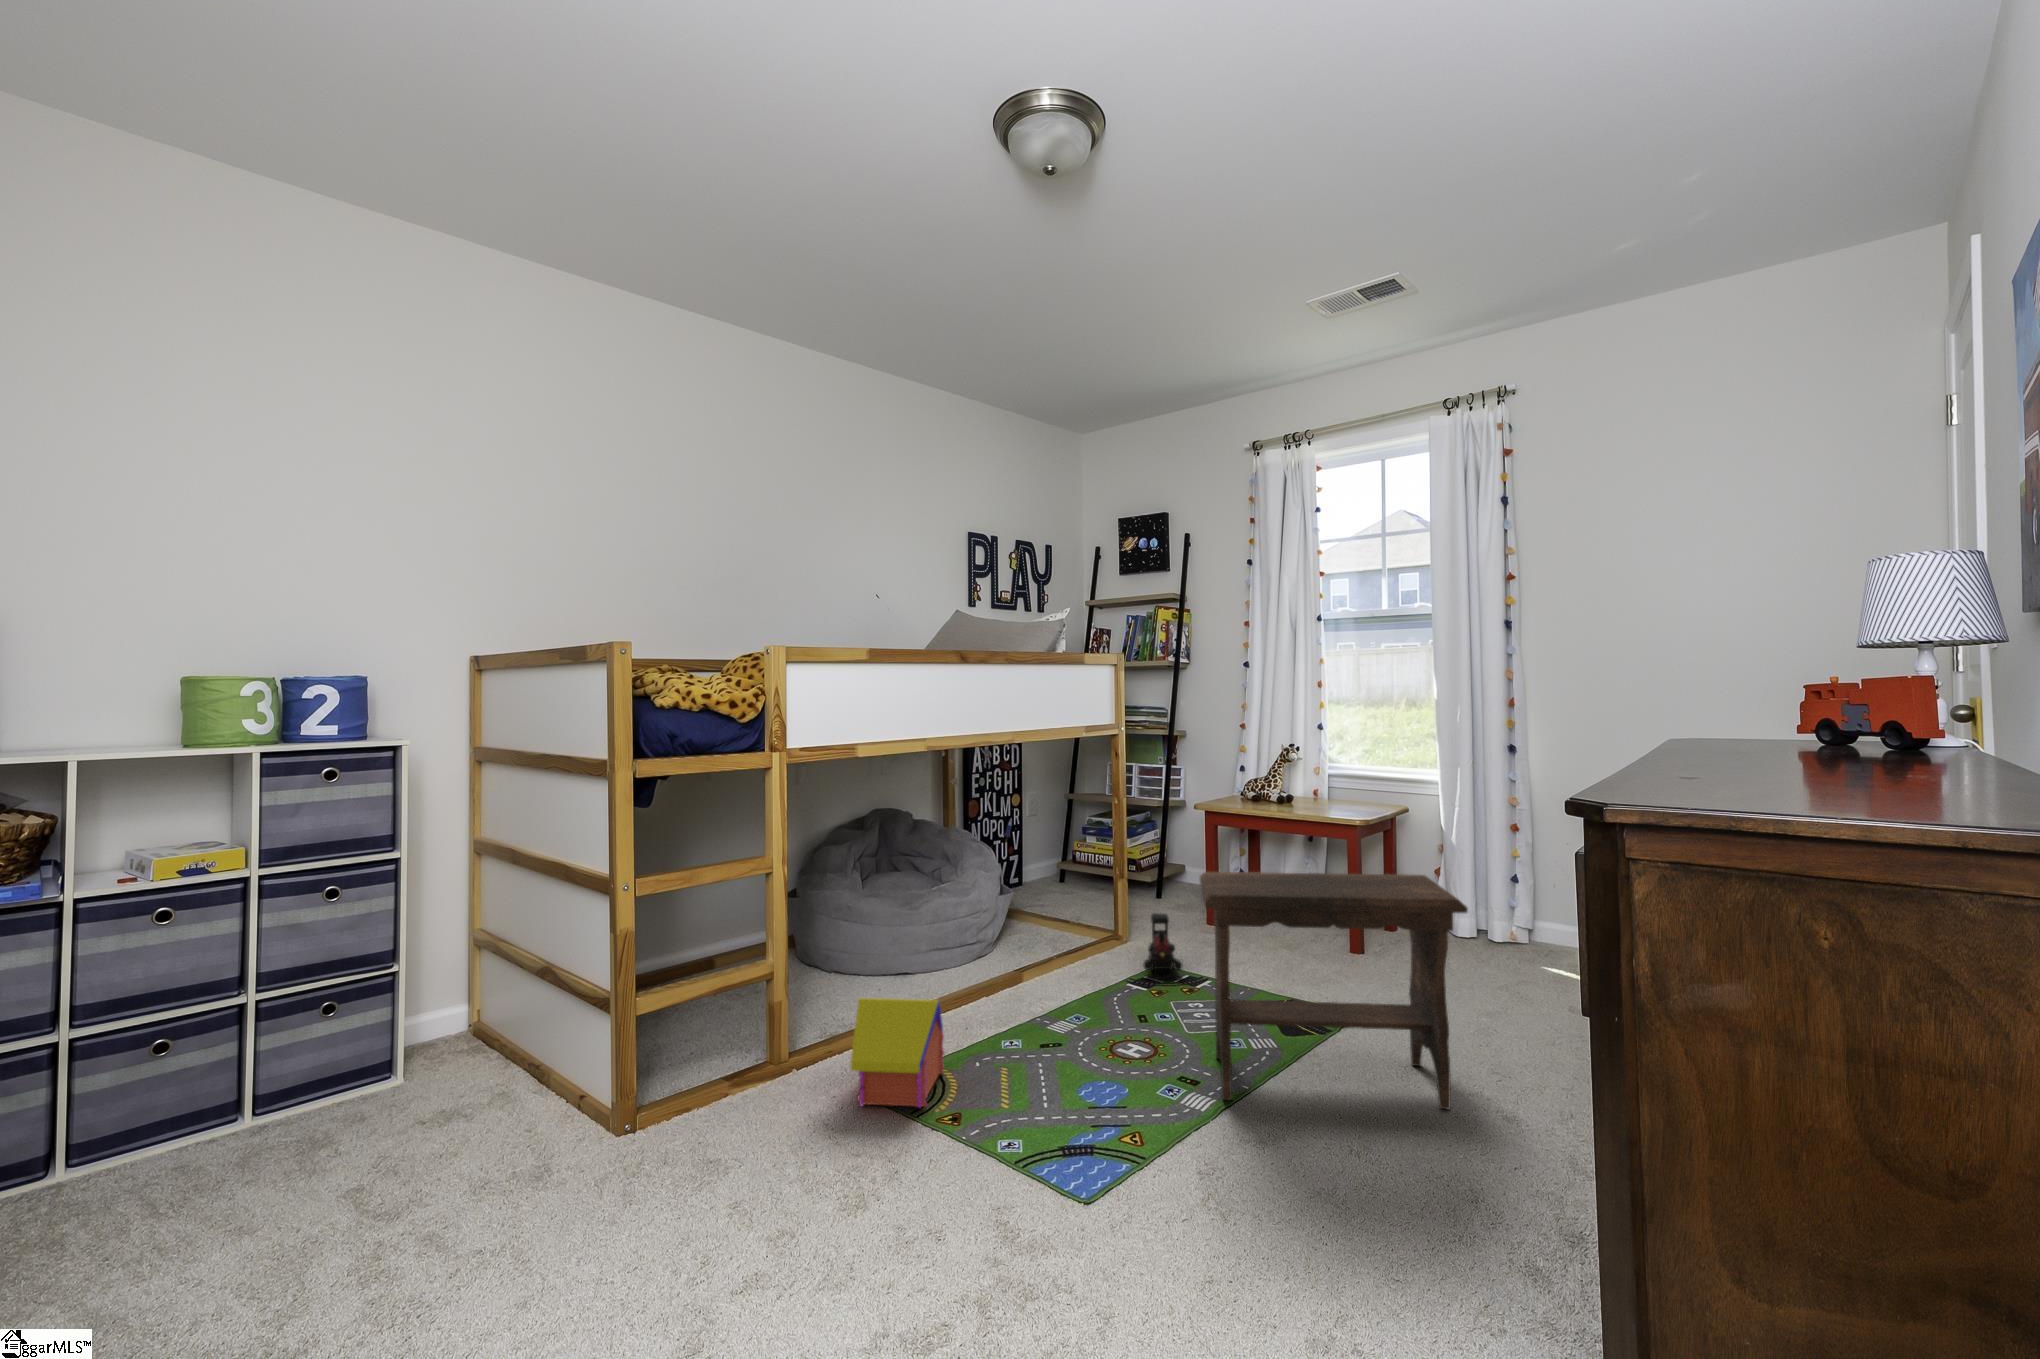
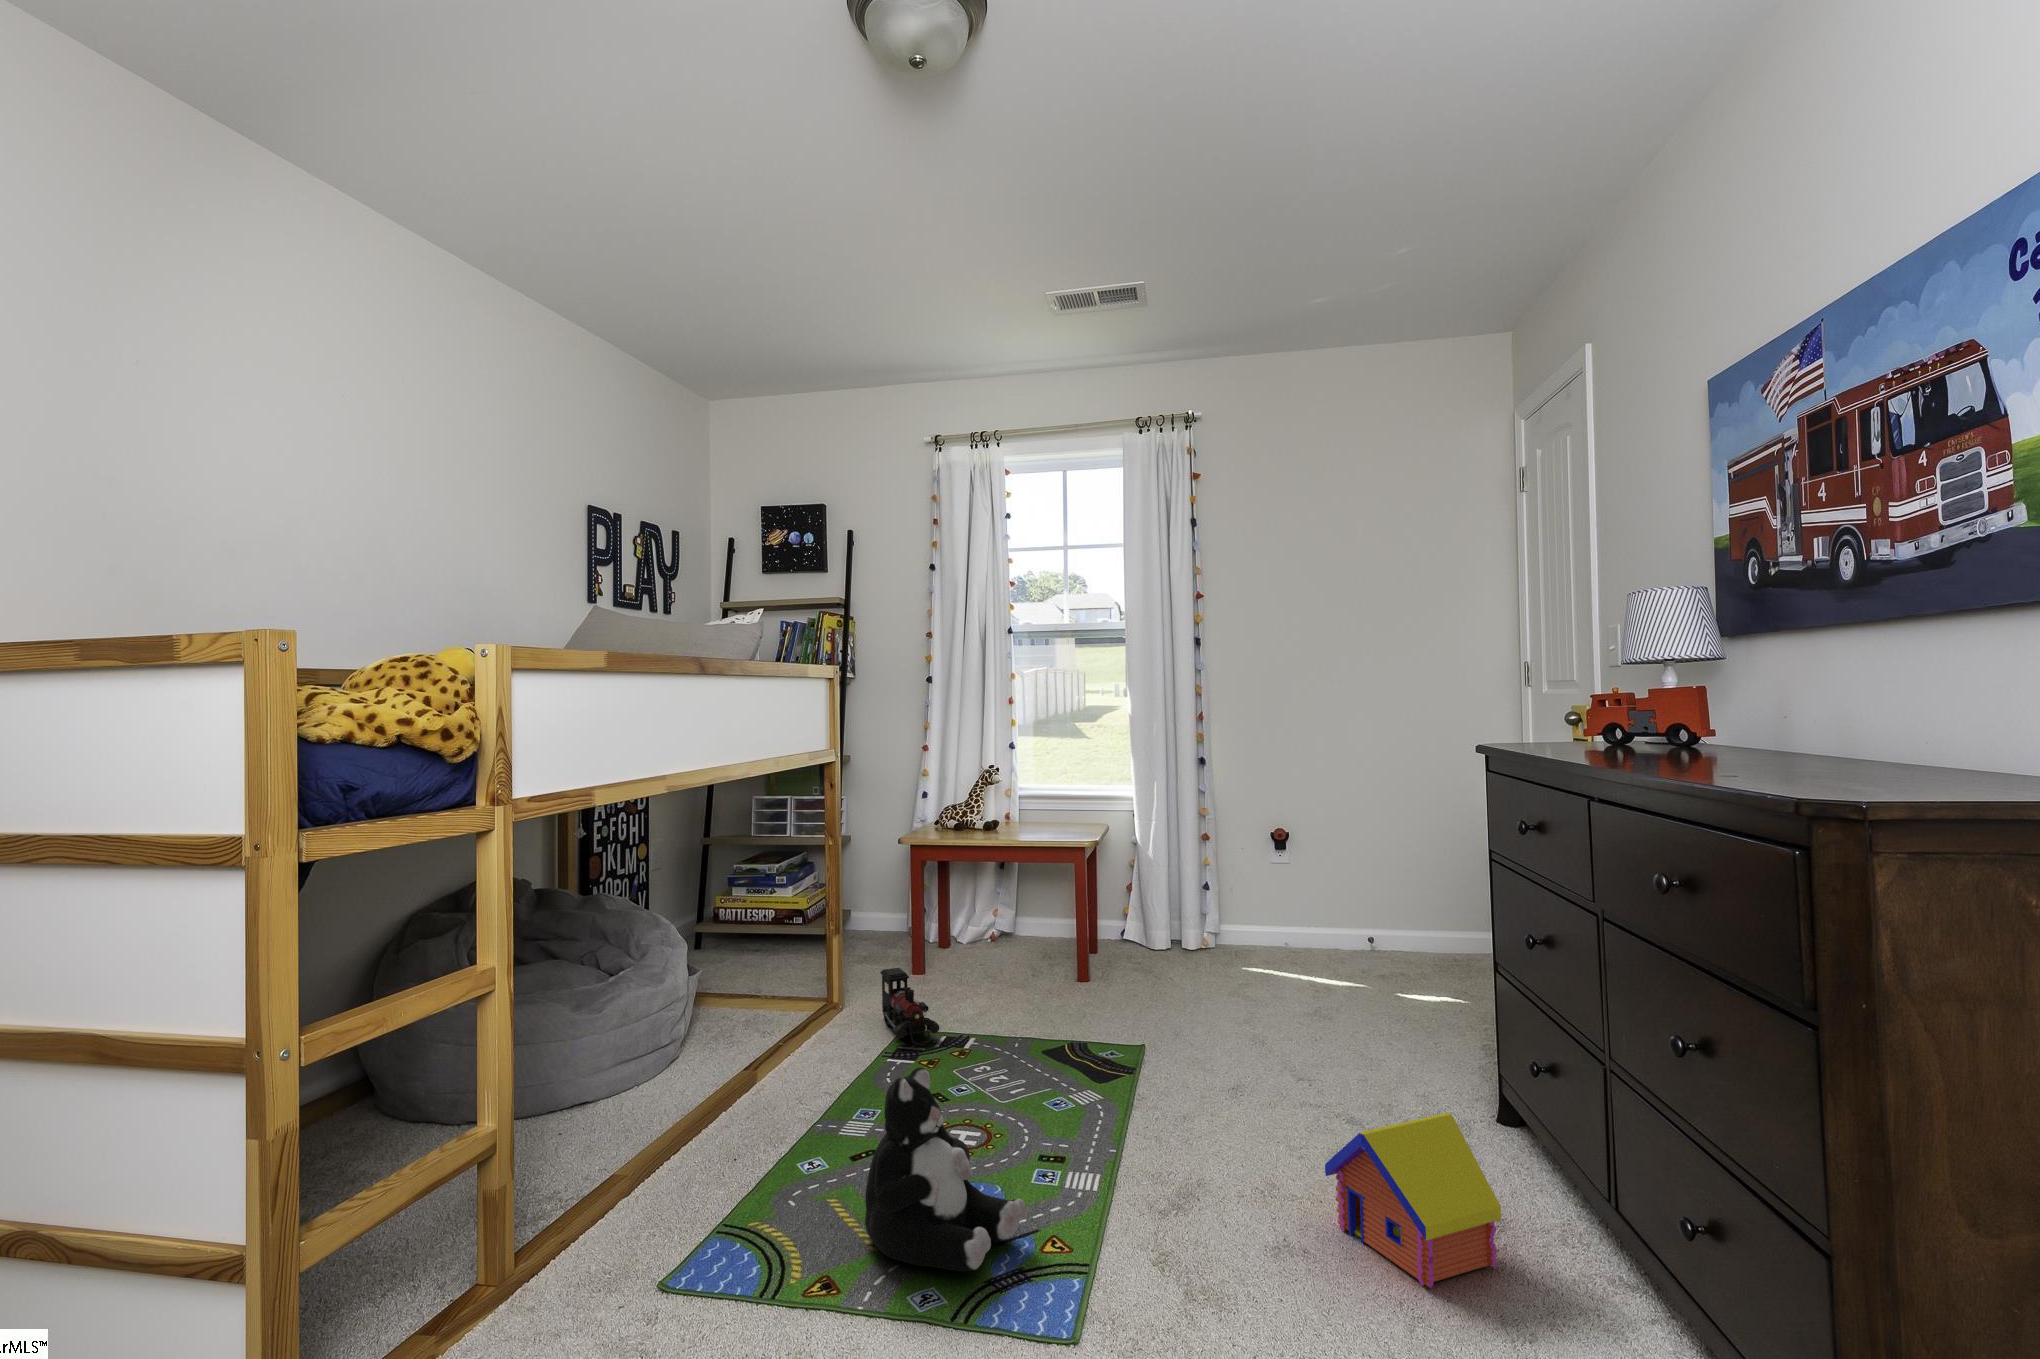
footstool: present [1200,872,1468,1109] -> none [1031,892,1330,1177]
plush toy: none [998,976,1118,1134] -> present [865,1067,1026,1271]
toy house: present [851,998,944,1108] -> present [1325,1113,1501,1288]

